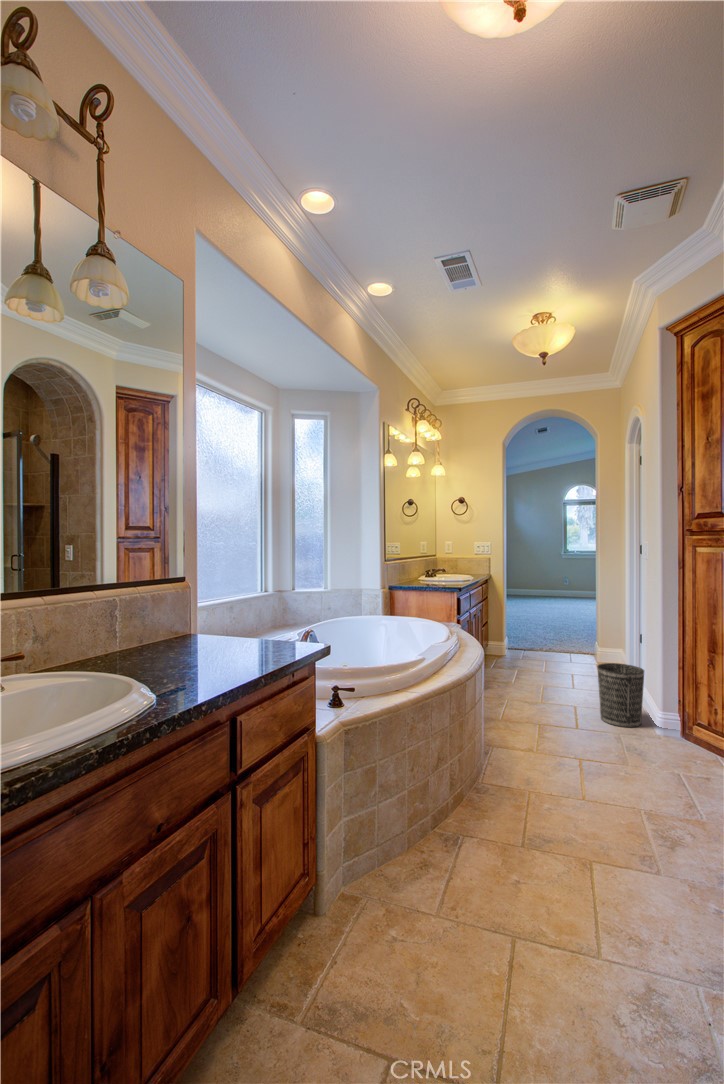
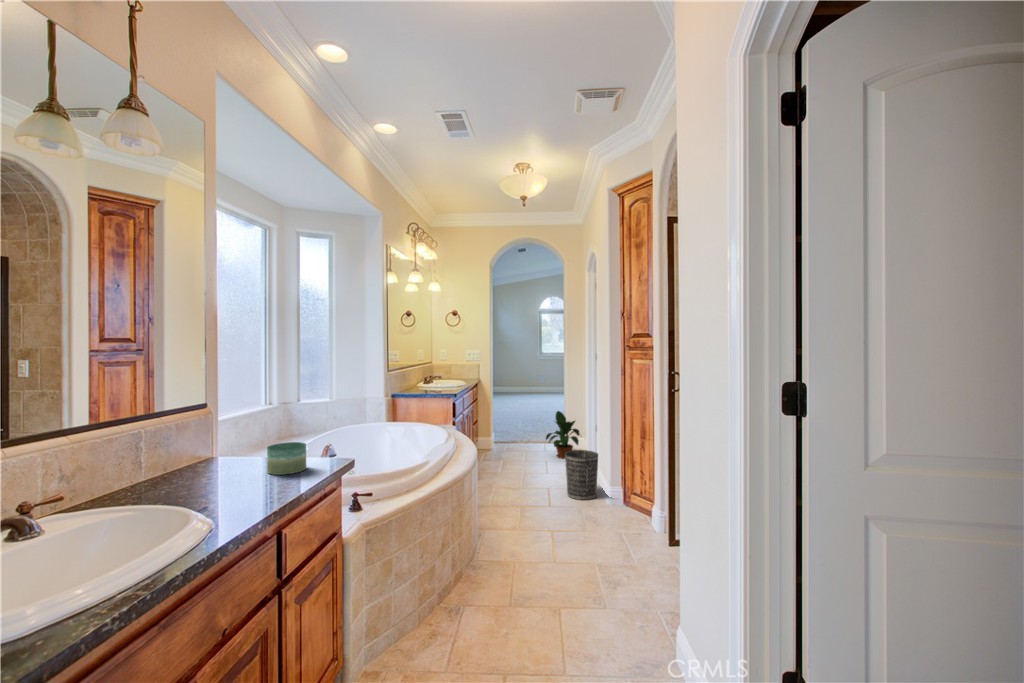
potted plant: none [571,615,621,674] -> present [546,411,580,459]
candle: none [235,620,276,655] -> present [267,442,306,475]

